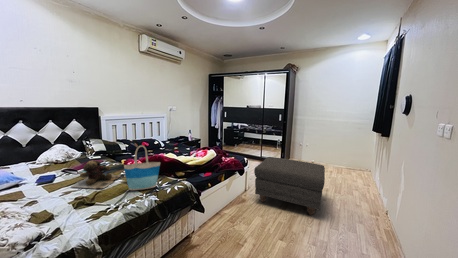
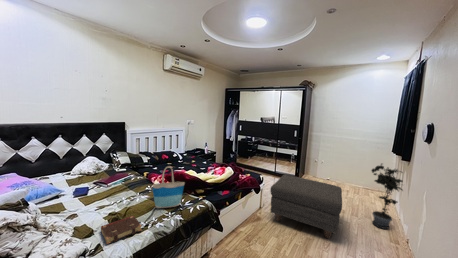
potted plant: none [352,140,386,204] -> present [372,164,403,229]
teddy bear: present [72,161,120,189] -> none [104,177,147,205]
book: none [63,198,110,227] -> present [101,216,141,244]

